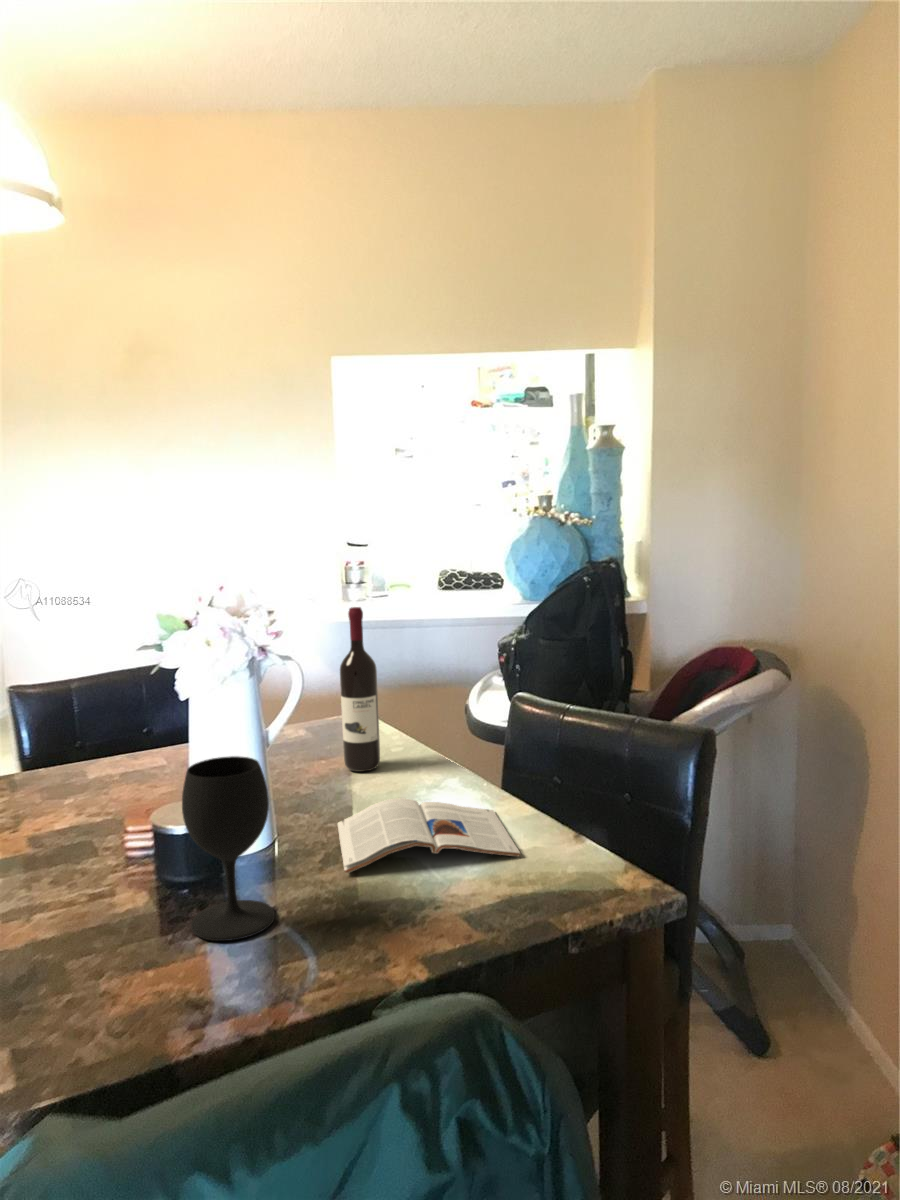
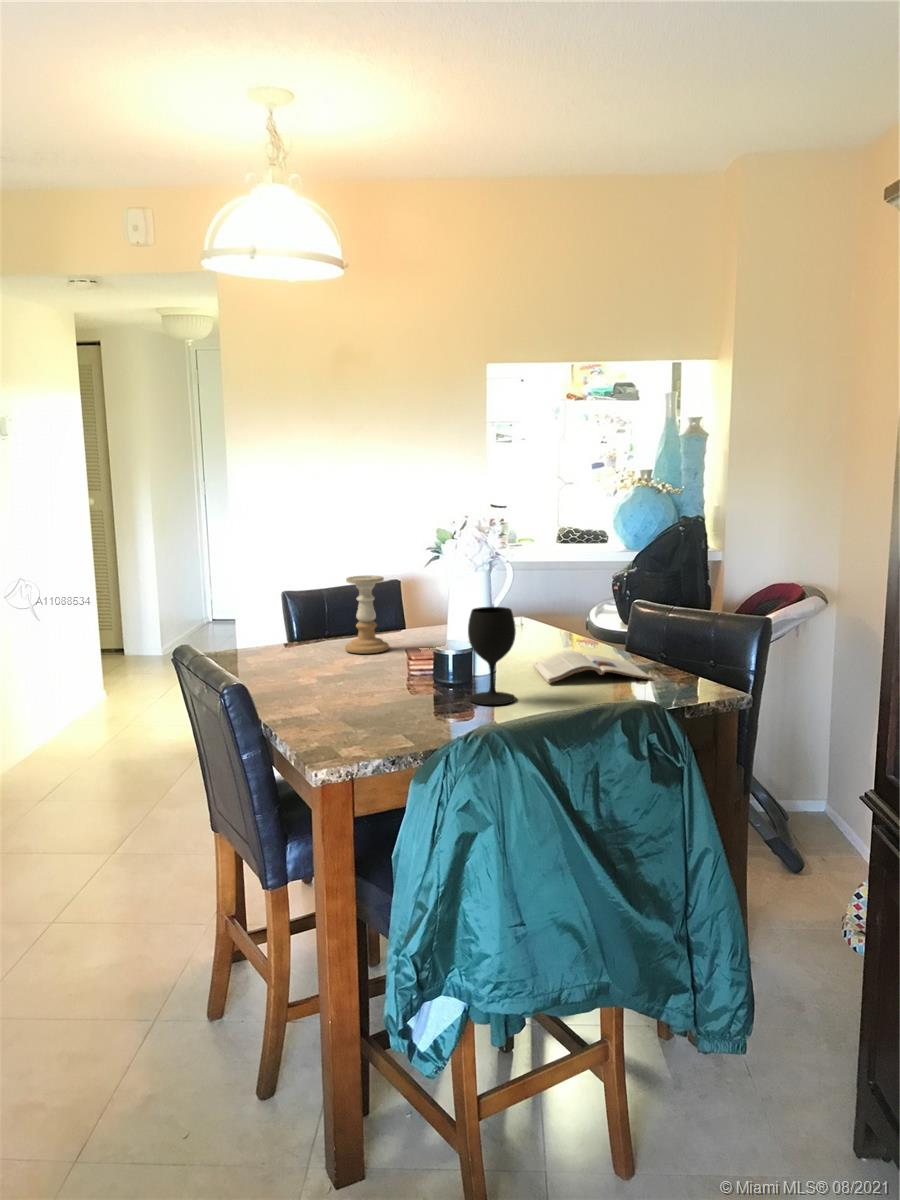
wine bottle: present [340,607,380,772] -> none [523,537,547,645]
candle holder: none [58,673,135,799] -> present [345,575,389,654]

